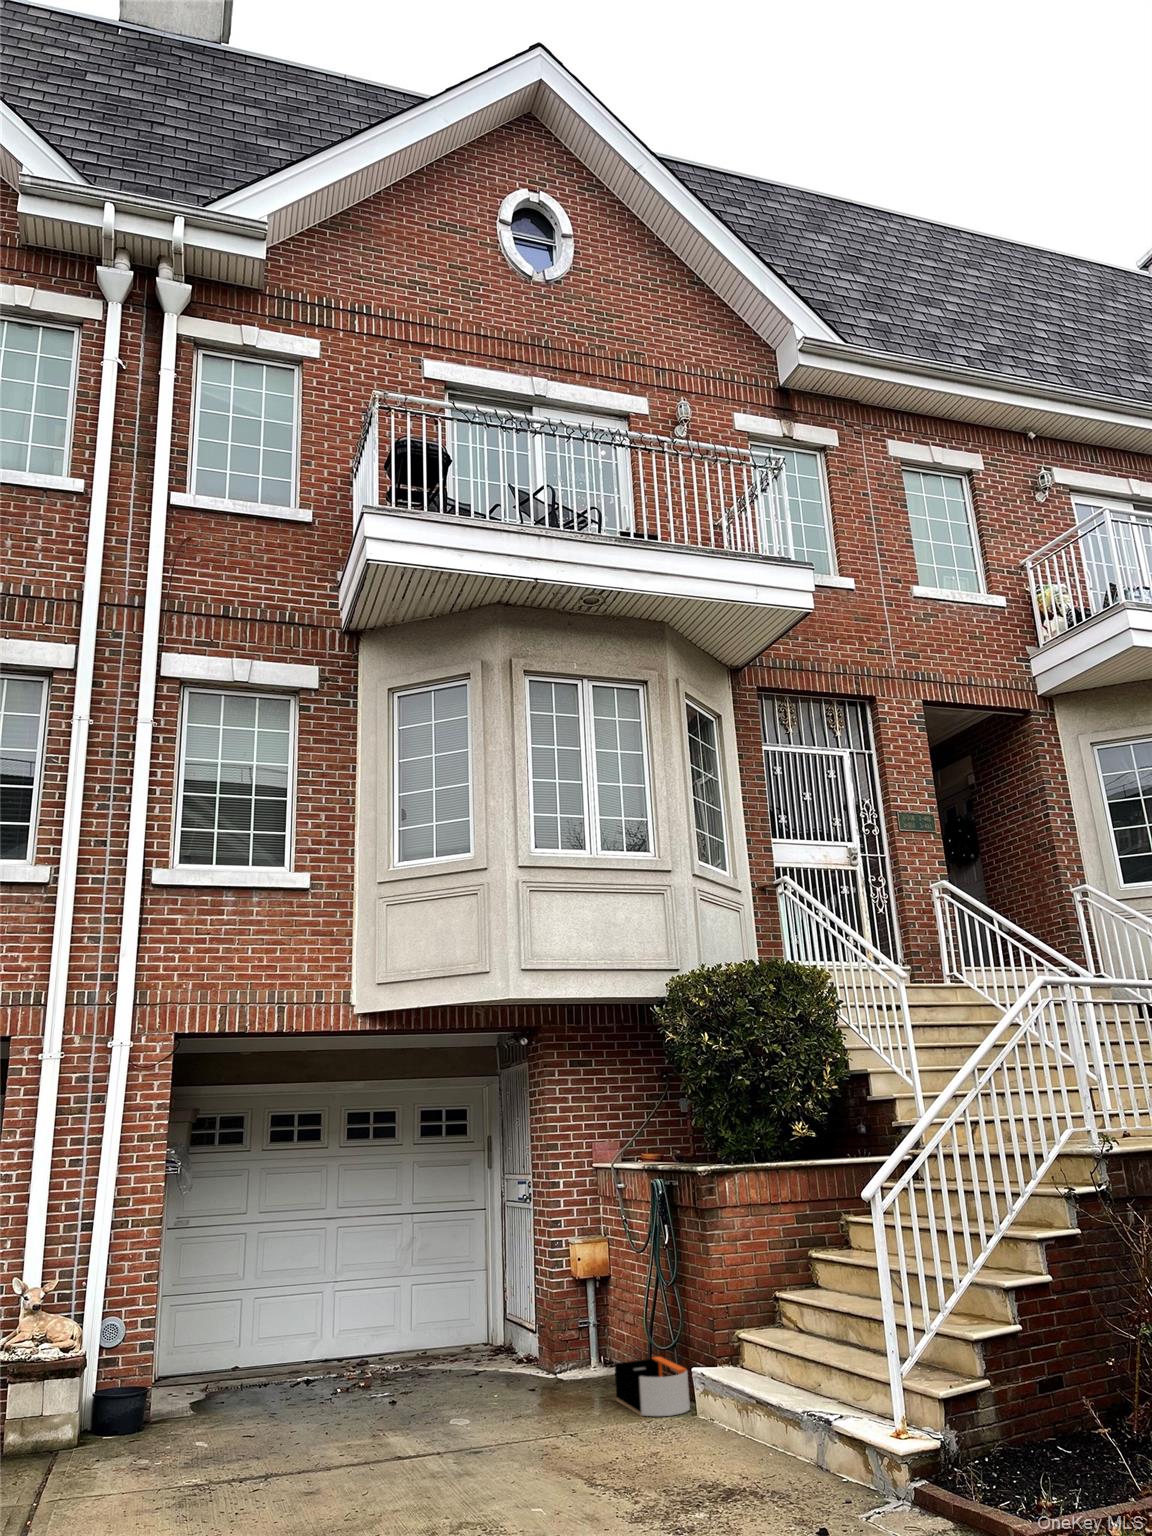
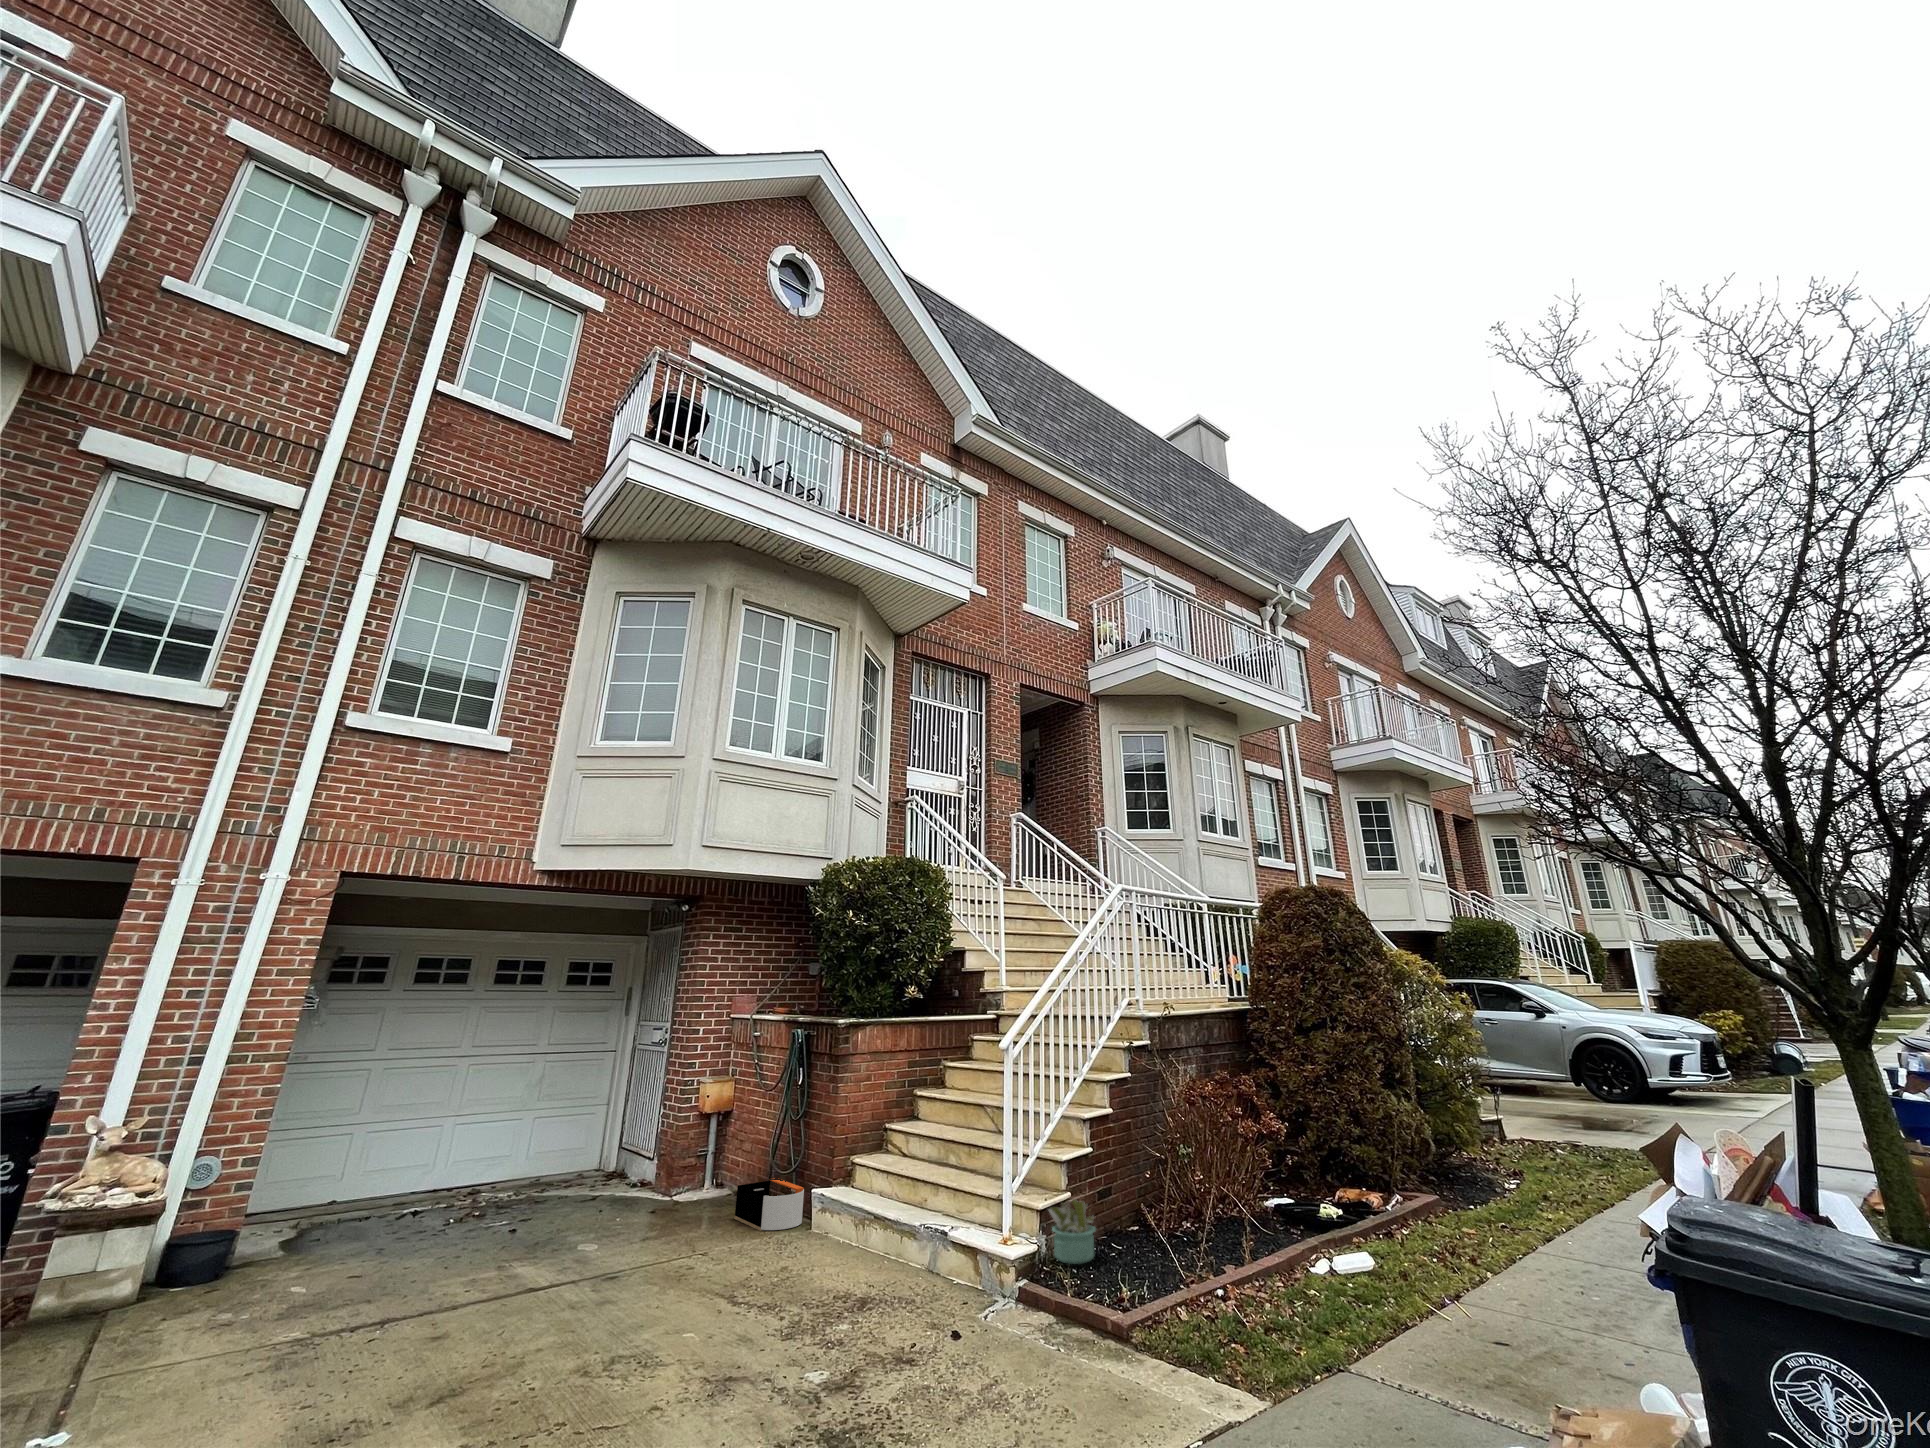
decorative plant: none [962,1398,1032,1480] -> present [1048,1199,1096,1264]

